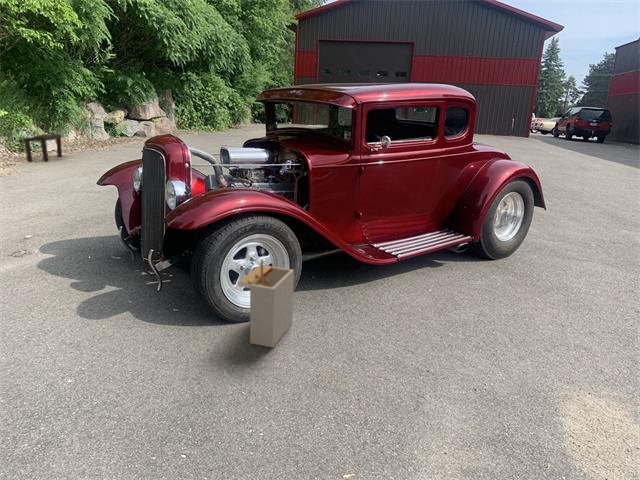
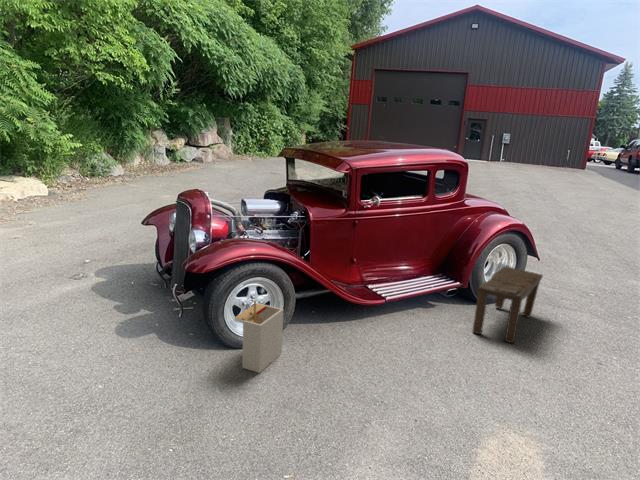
bench: present [24,134,62,161] -> present [473,267,543,343]

